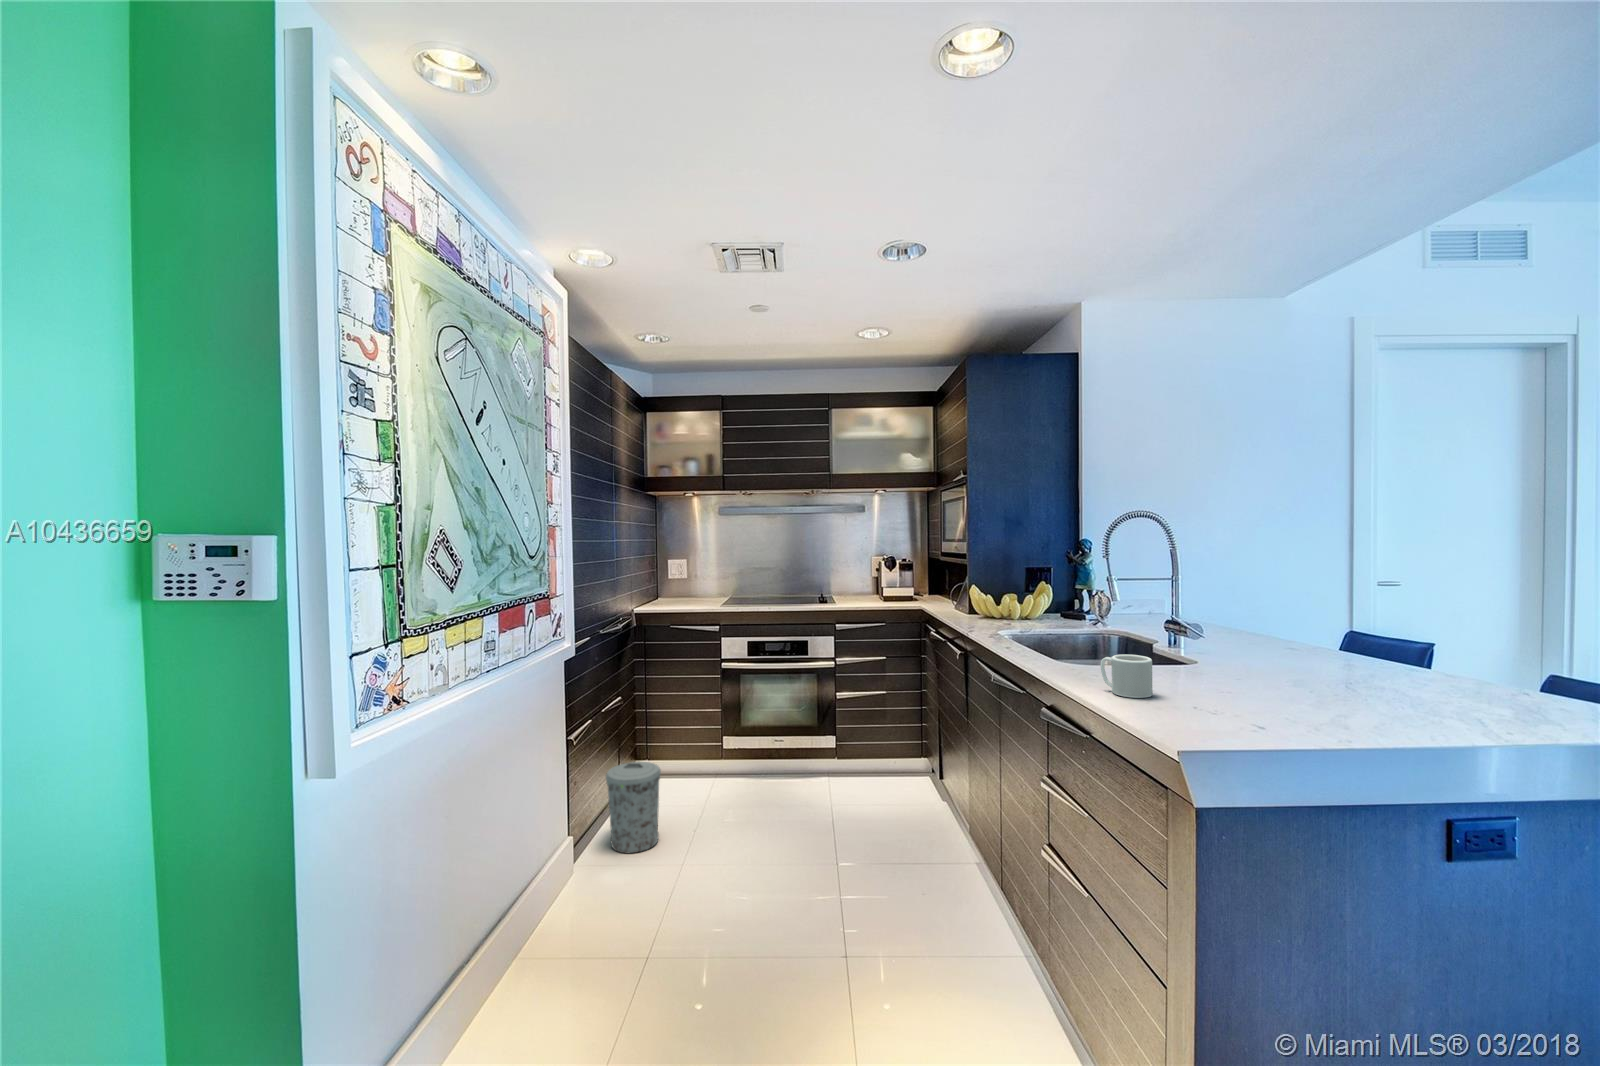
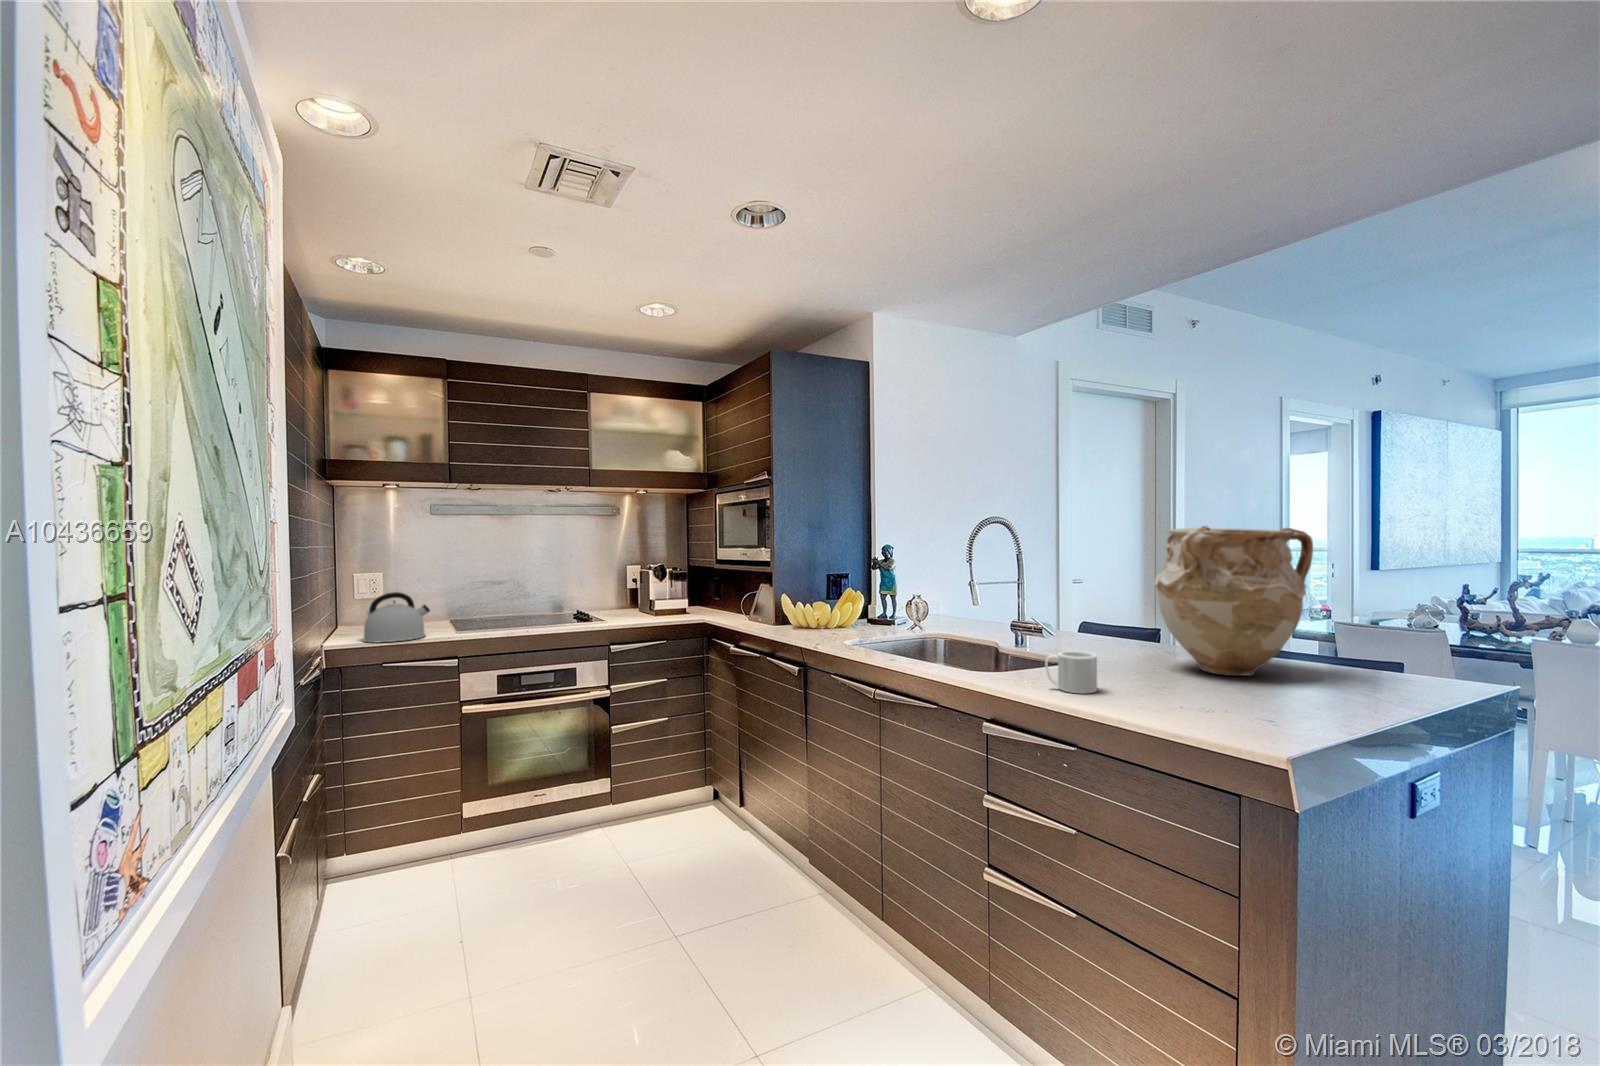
vase: none [1276,525,1490,706] -> present [1155,526,1313,676]
kettle: none [661,574,705,610] -> present [363,592,430,643]
trash can: present [606,762,661,853] -> none [316,861,409,1006]

